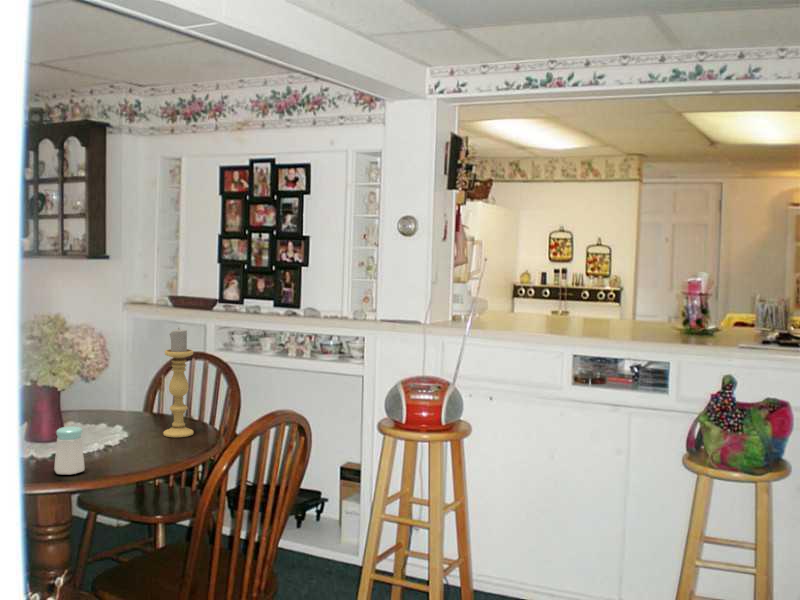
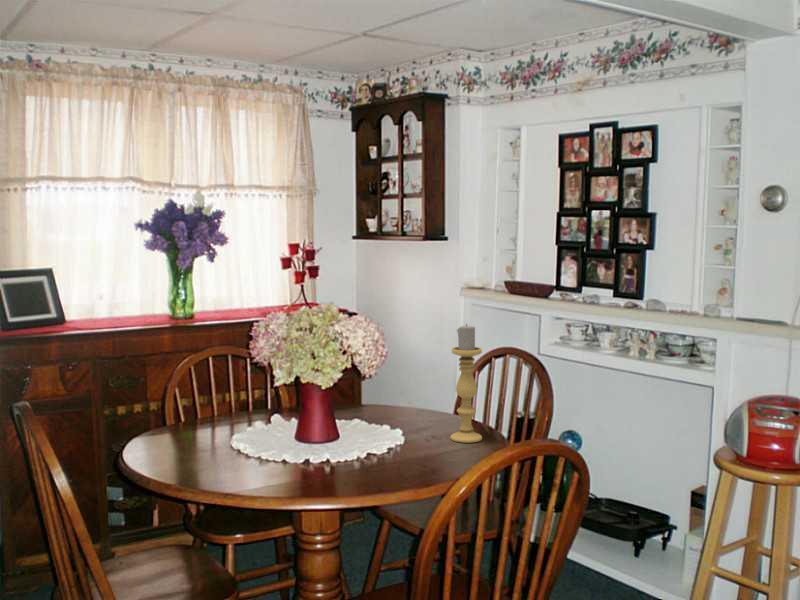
salt shaker: present [54,426,85,475] -> none [323,424,350,472]

